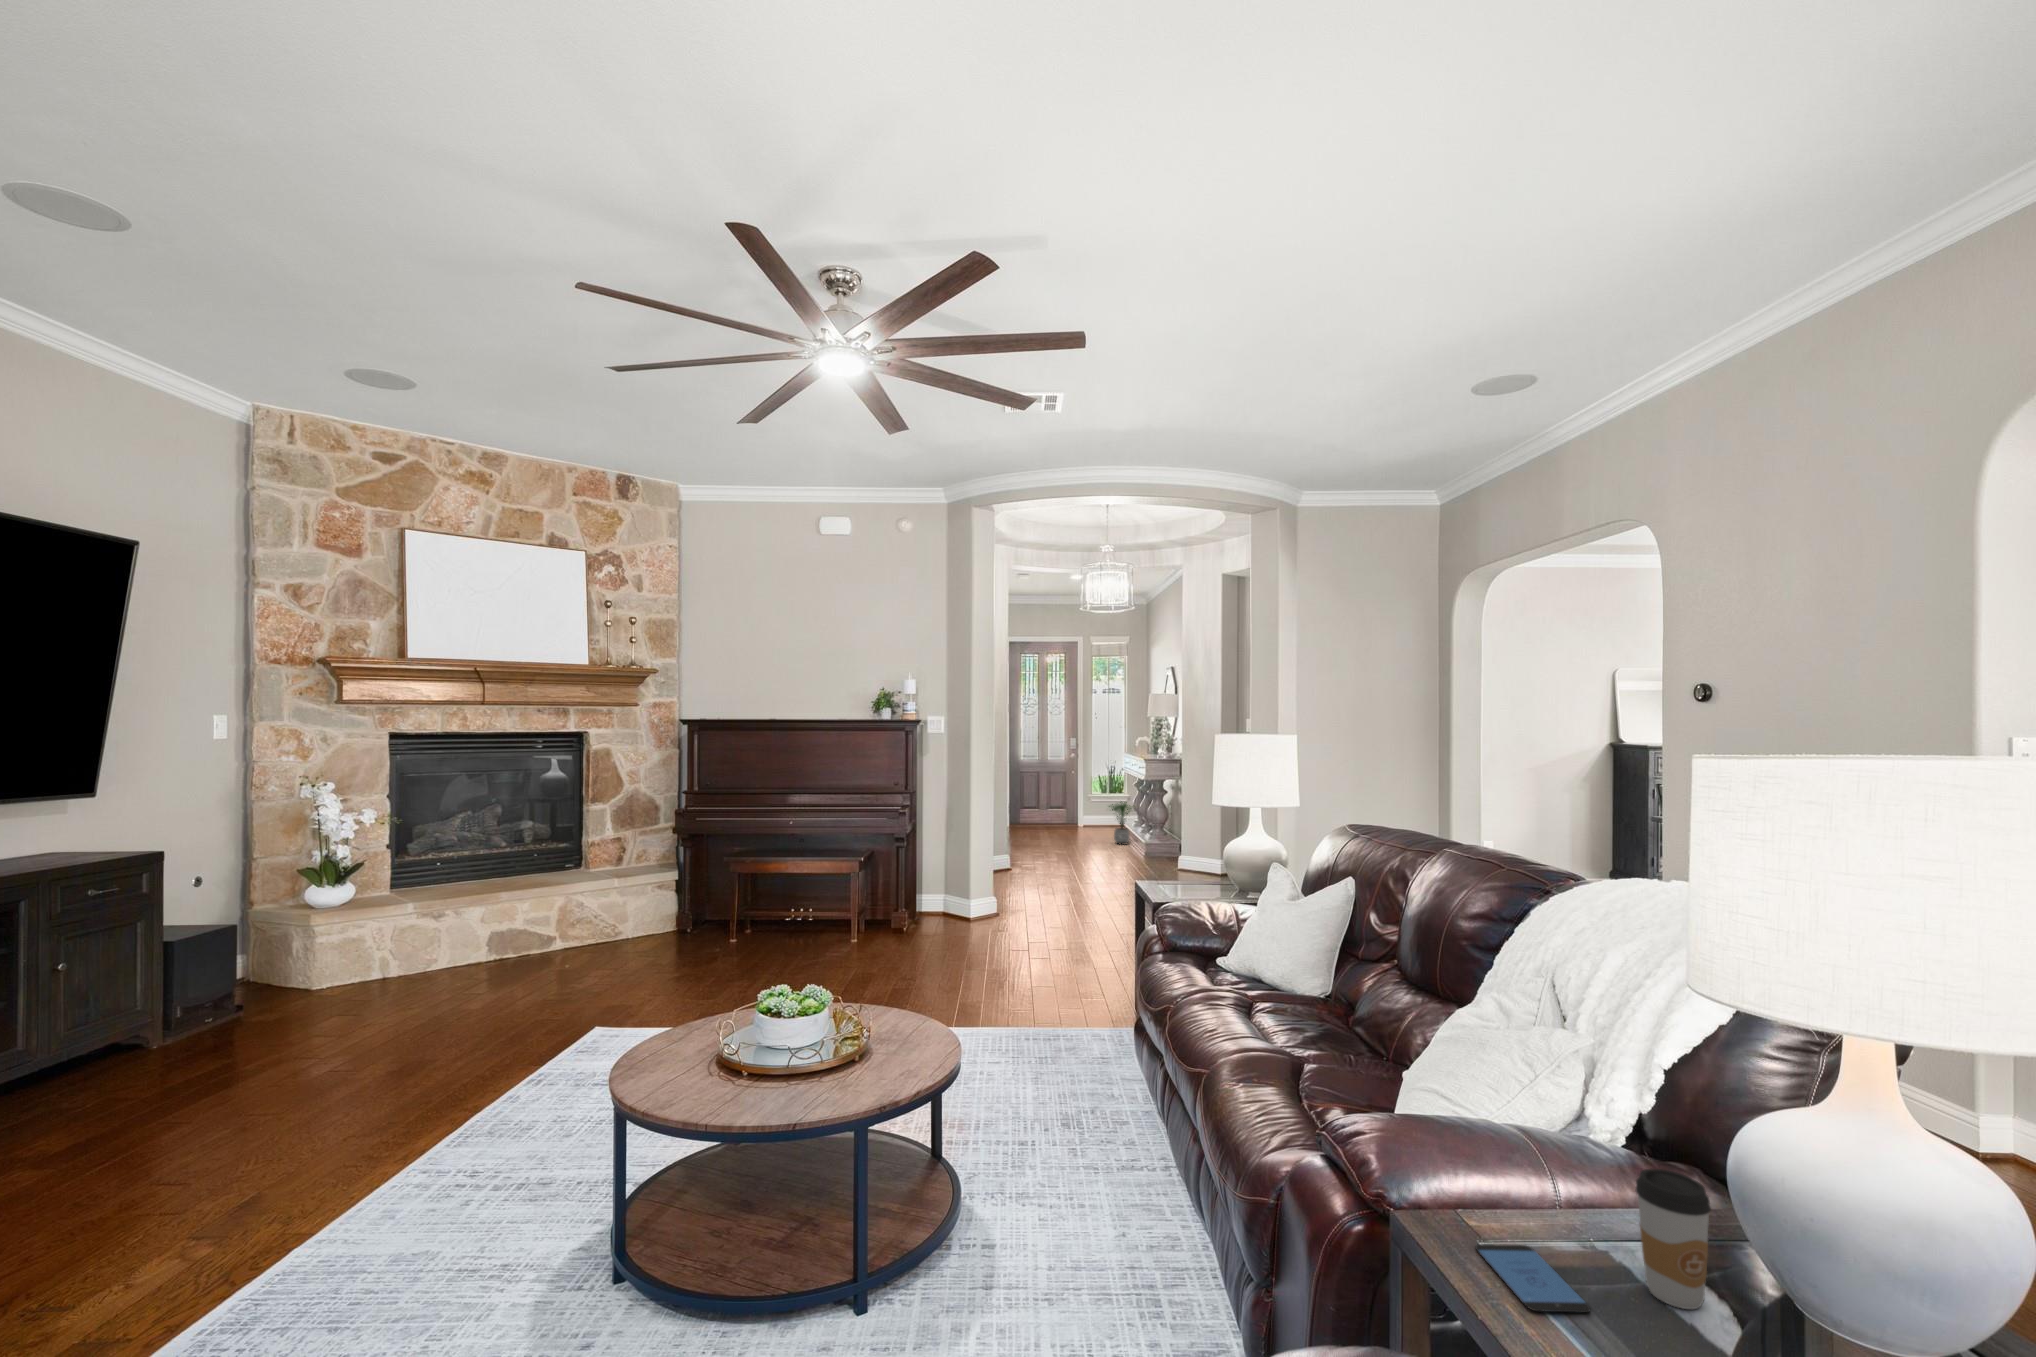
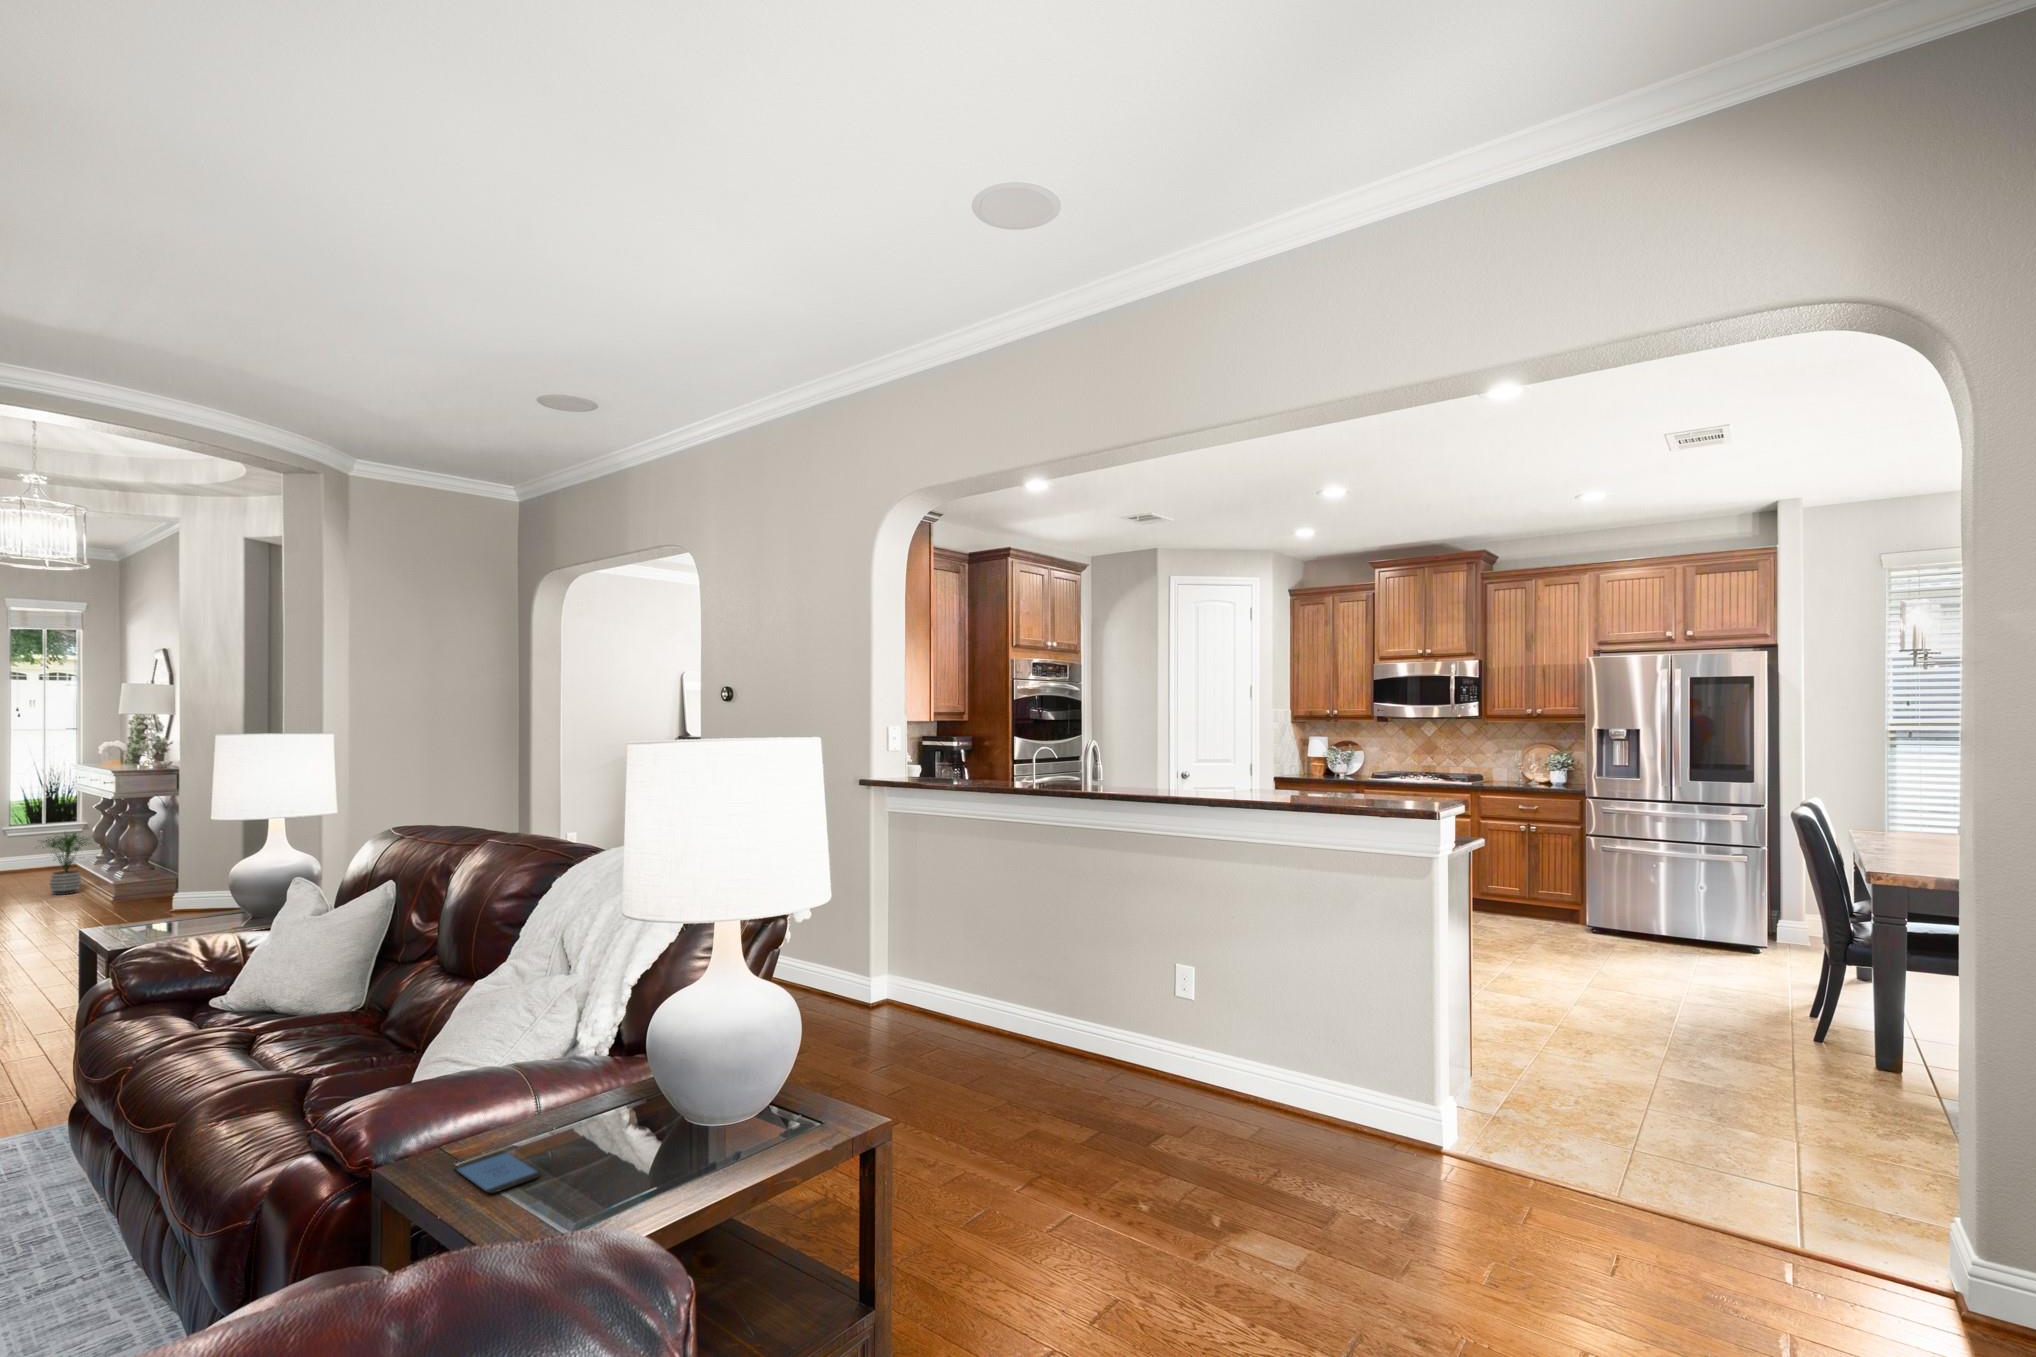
coffee cup: present [1635,1169,1711,1309] -> none [583,1052,633,1150]

